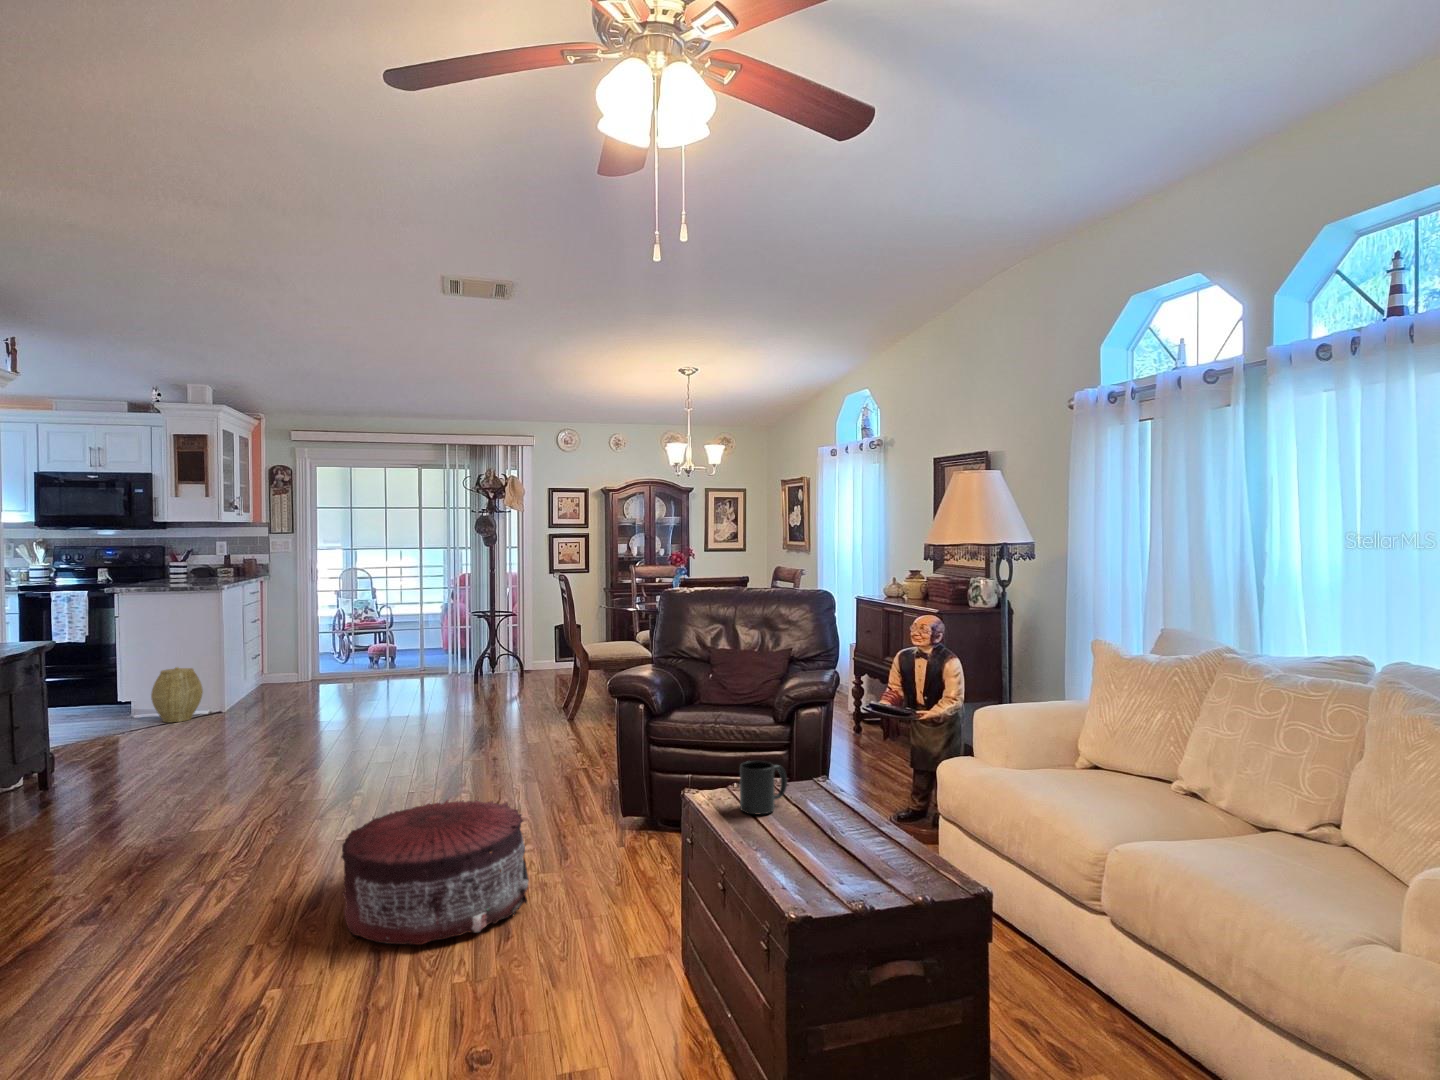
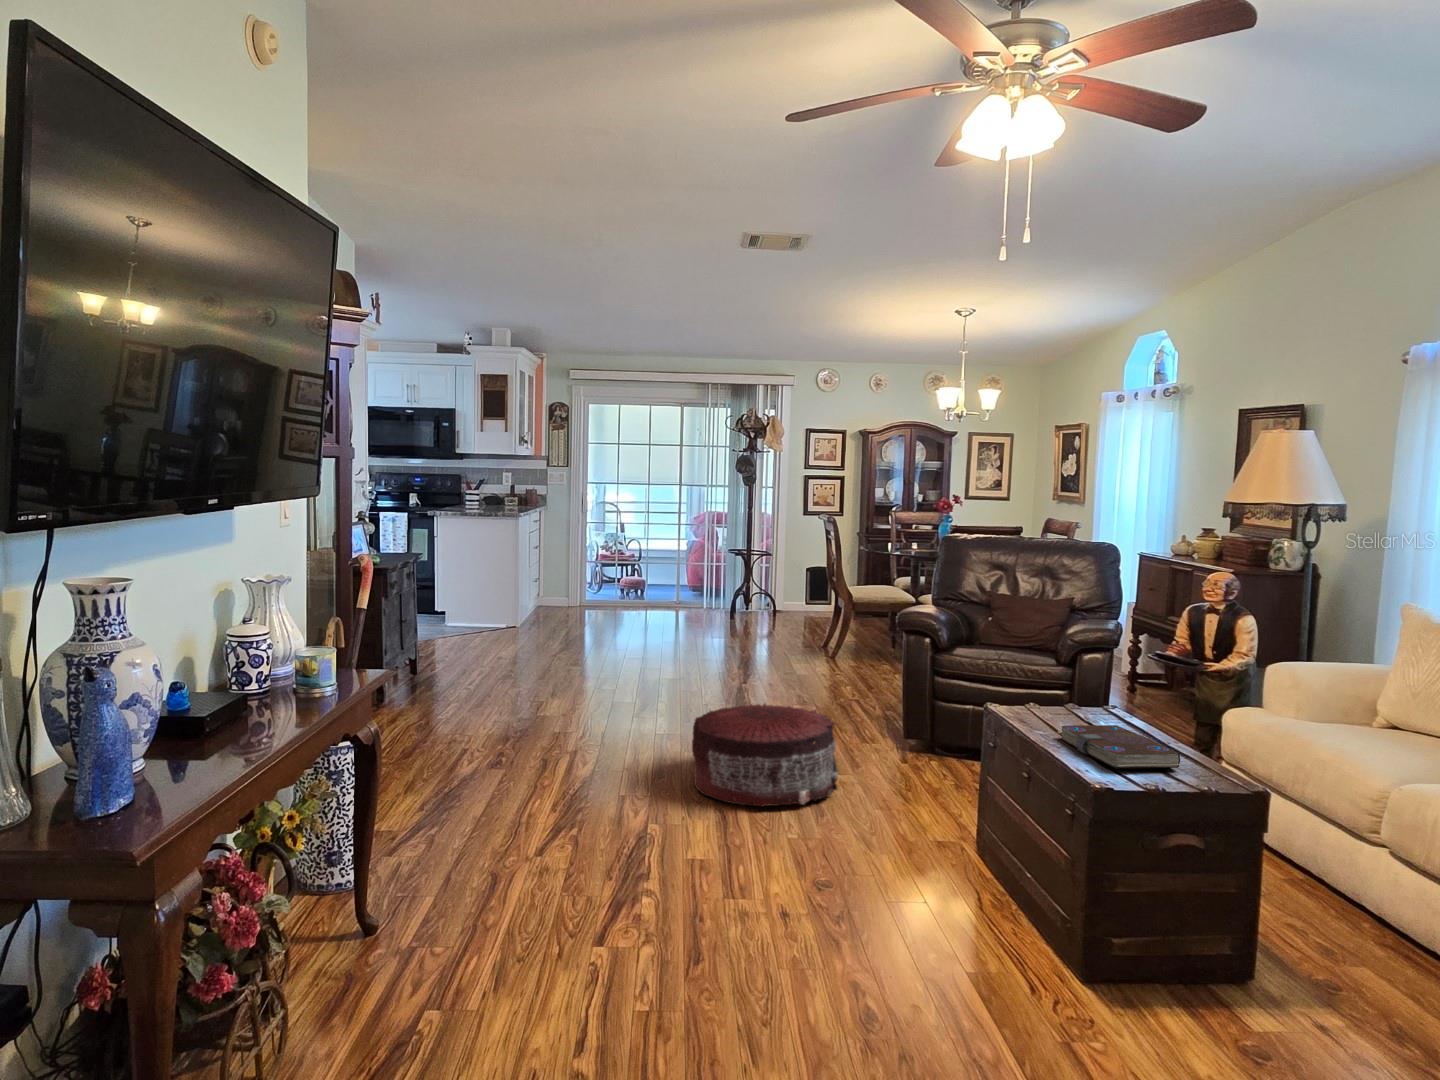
woven basket: present [151,667,203,722] -> none [465,584,504,633]
mug: present [740,761,787,814] -> none [1039,682,1081,724]
book: none [757,812,896,884] -> present [1059,725,1180,769]

